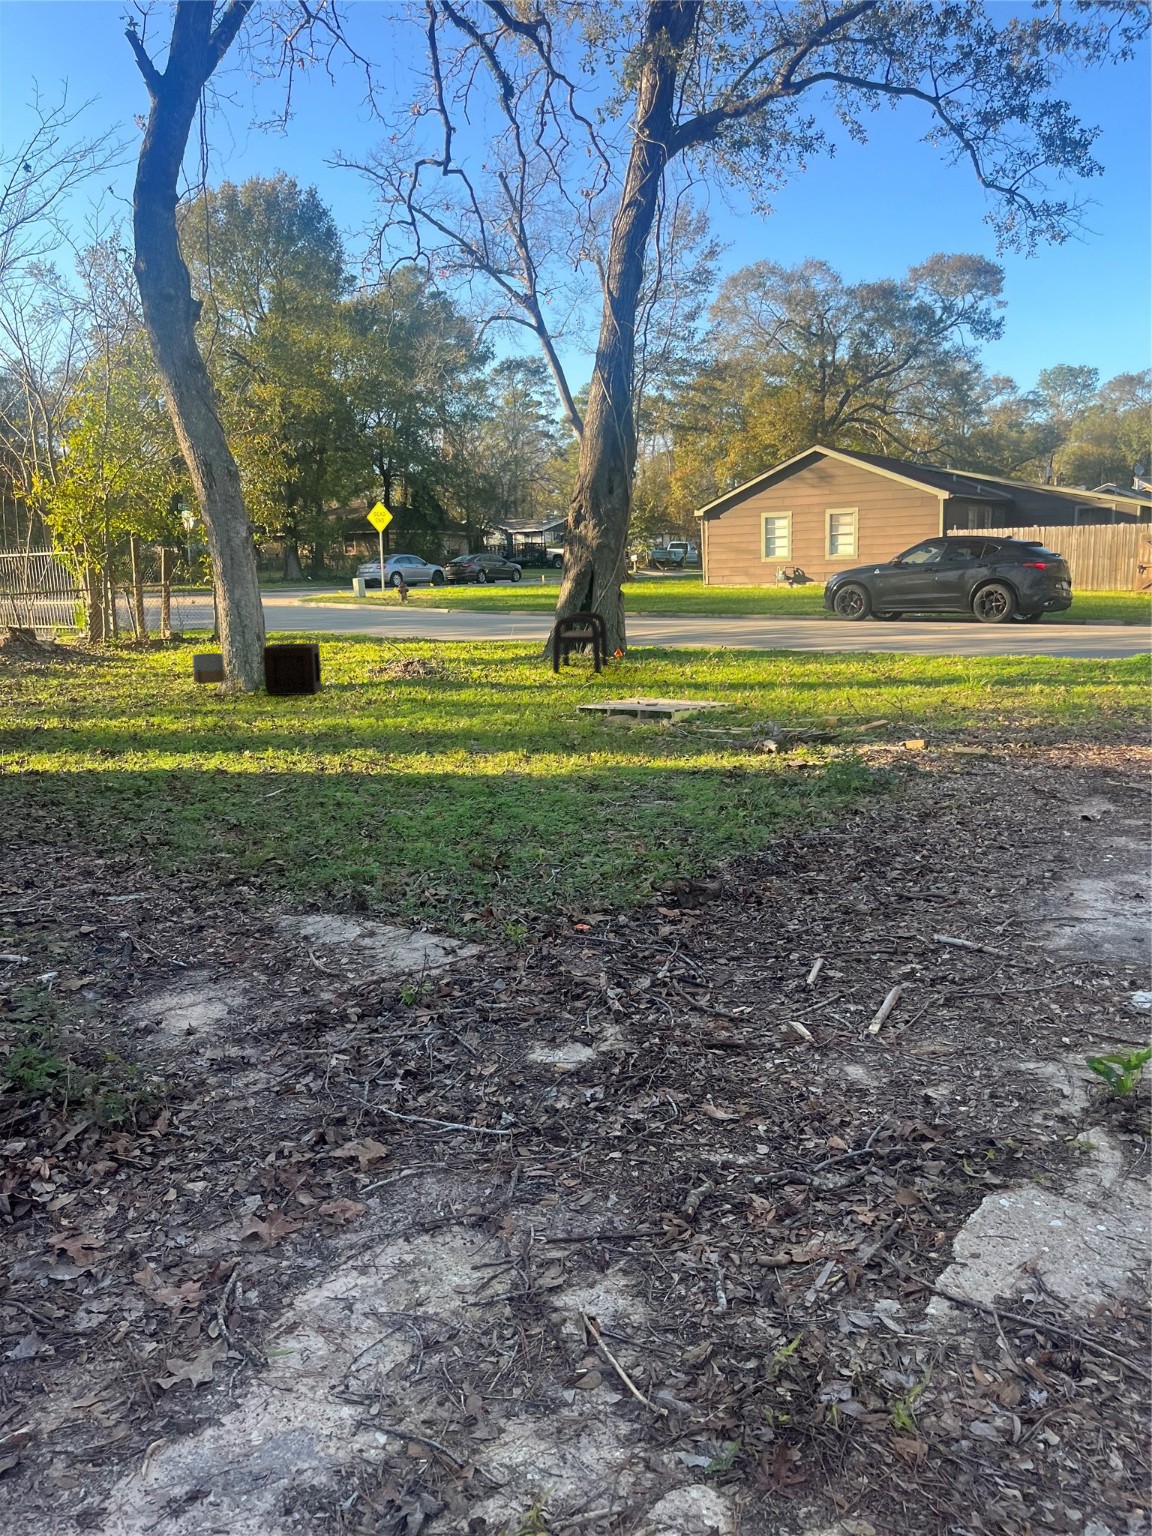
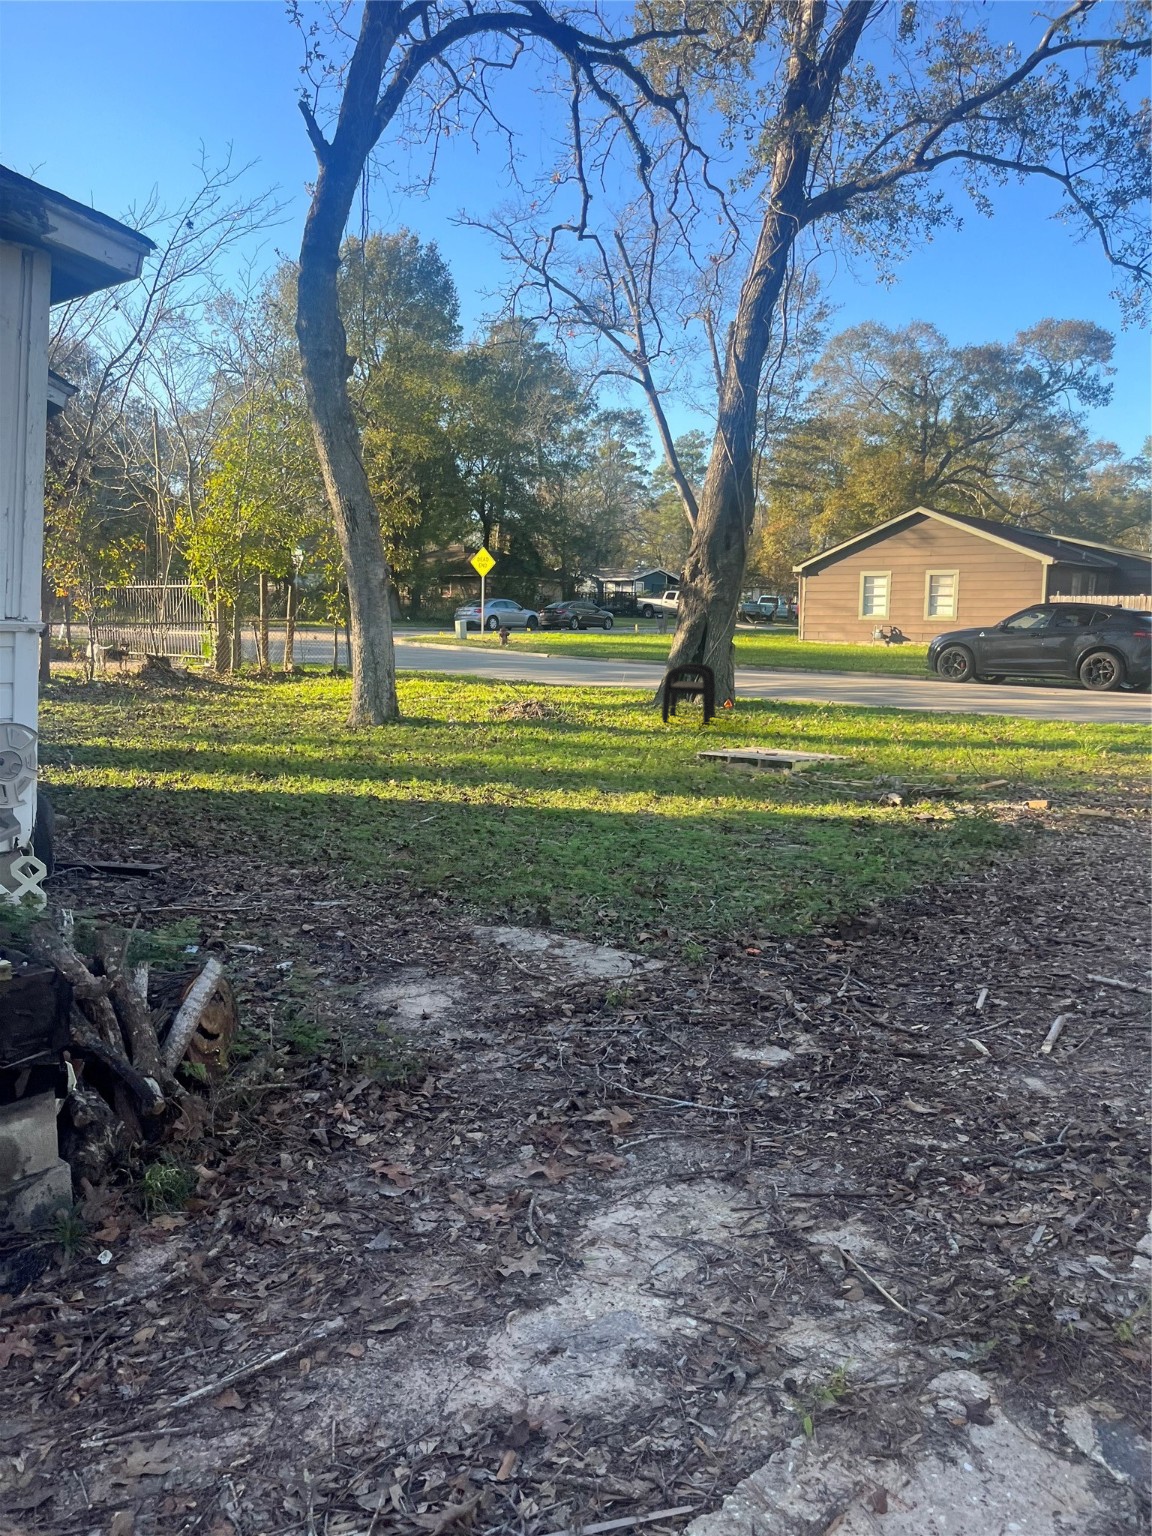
wooden crate: present [263,643,322,695] -> none [386,681,438,732]
planter: present [193,653,226,685] -> none [318,688,349,731]

